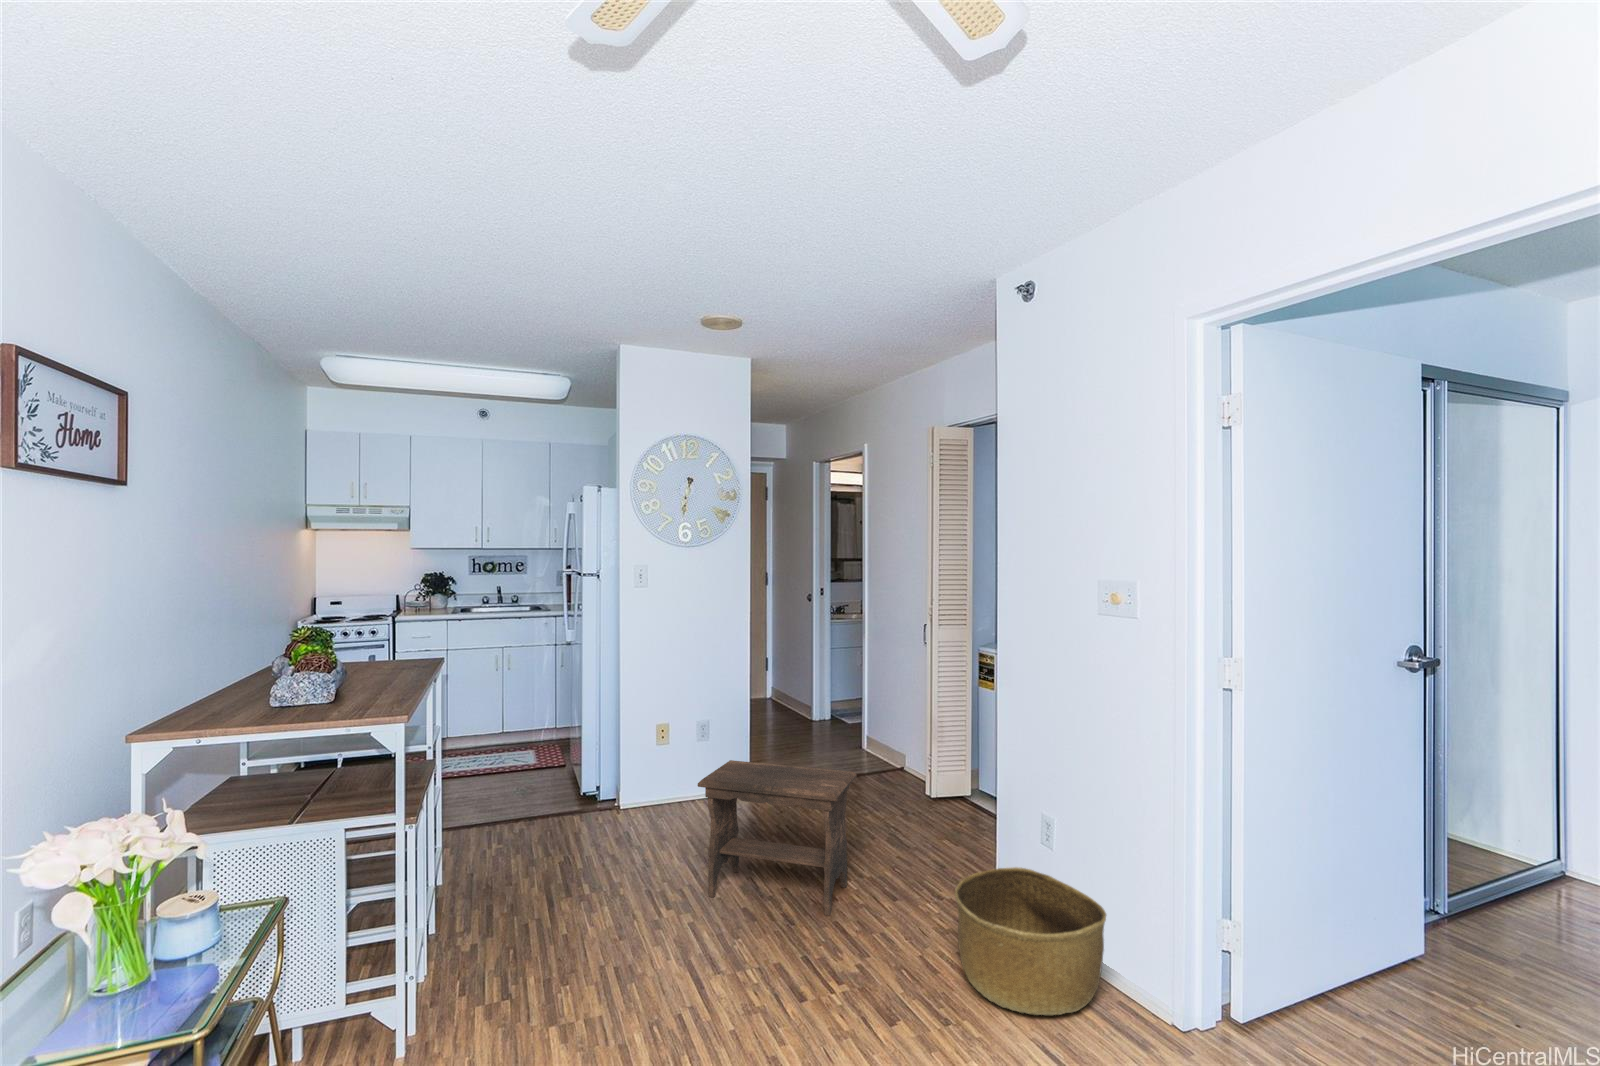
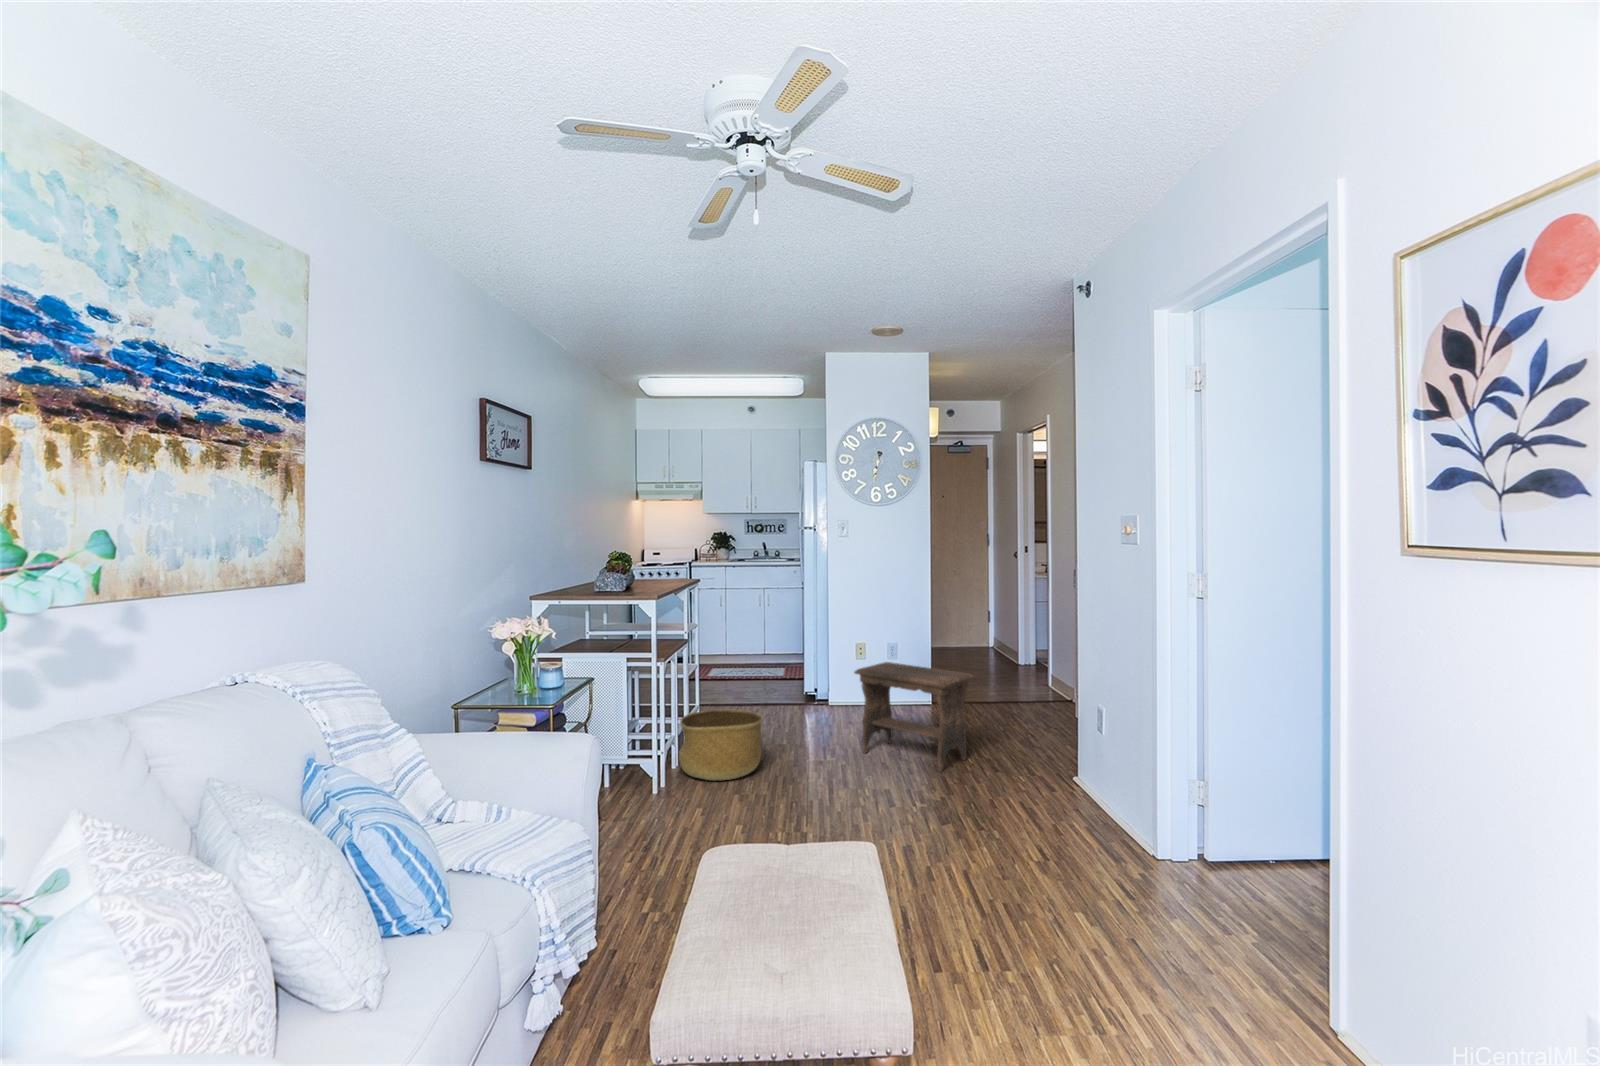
basket: present [955,867,1106,1015] -> present [679,709,763,780]

